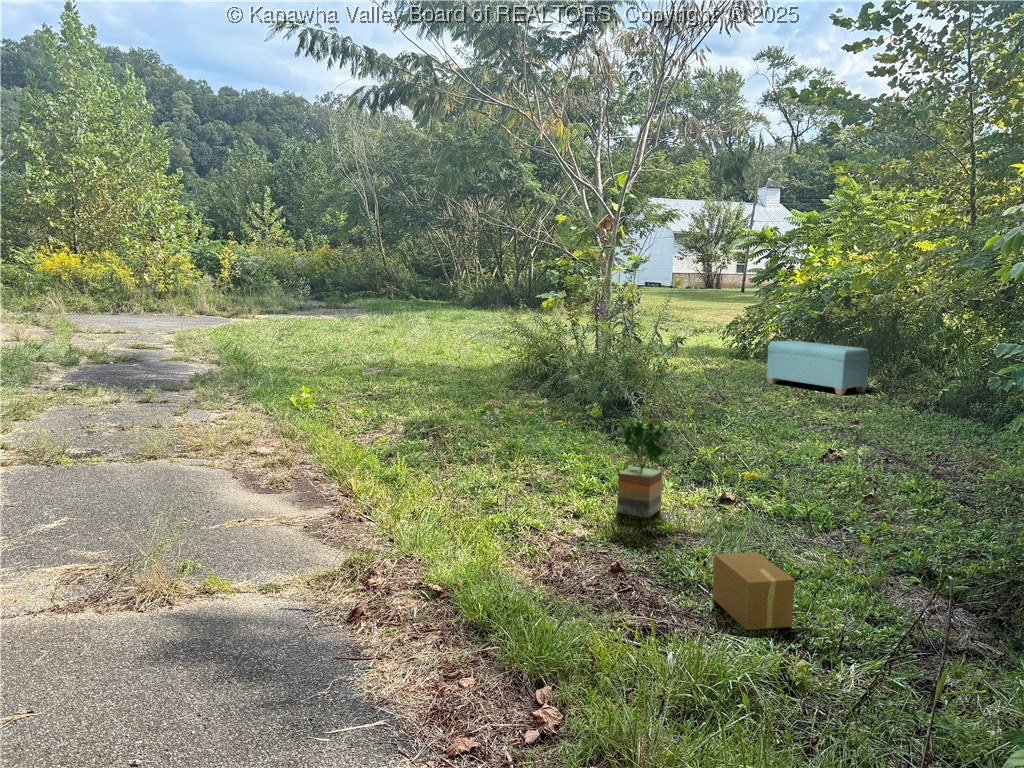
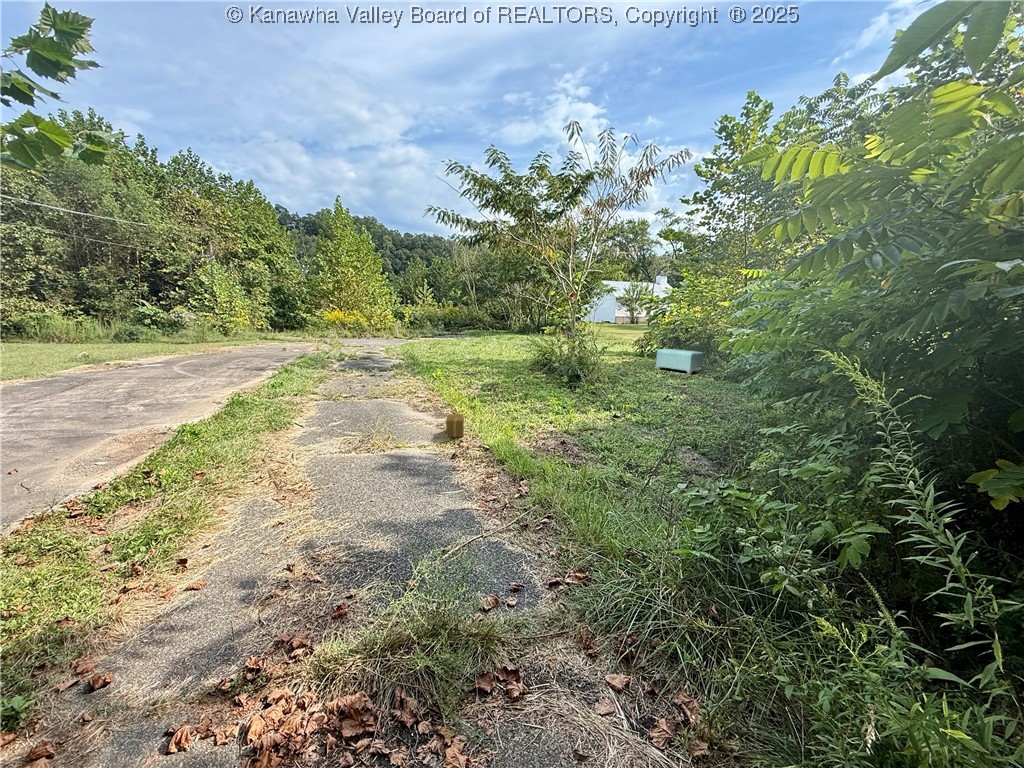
potted tree: present [617,421,675,518] -> none [564,381,589,422]
cardboard box: present [712,552,795,630] -> present [446,414,464,437]

